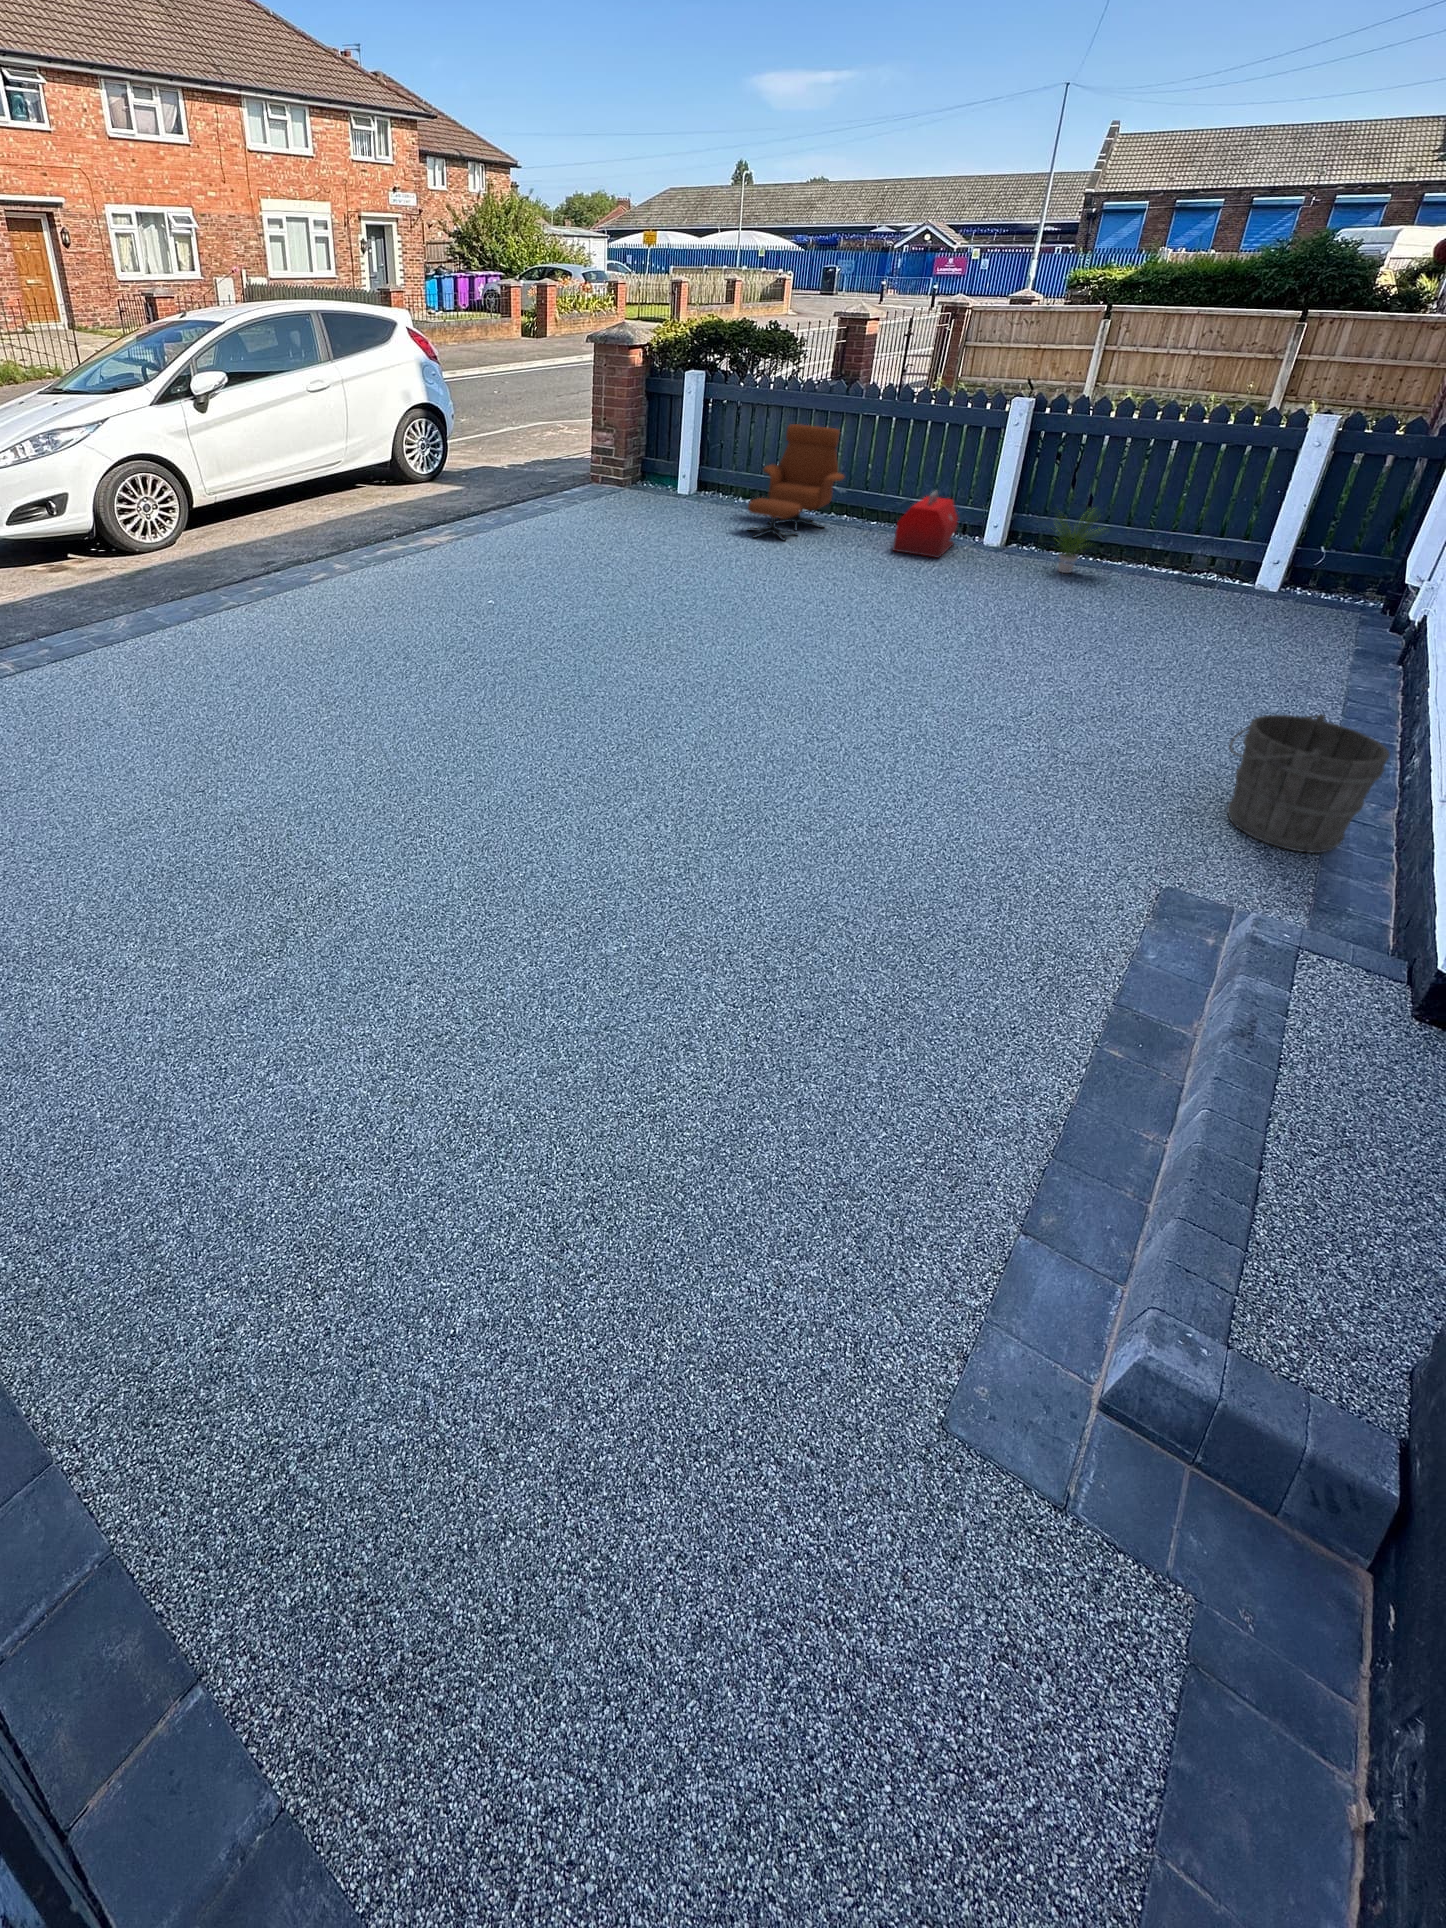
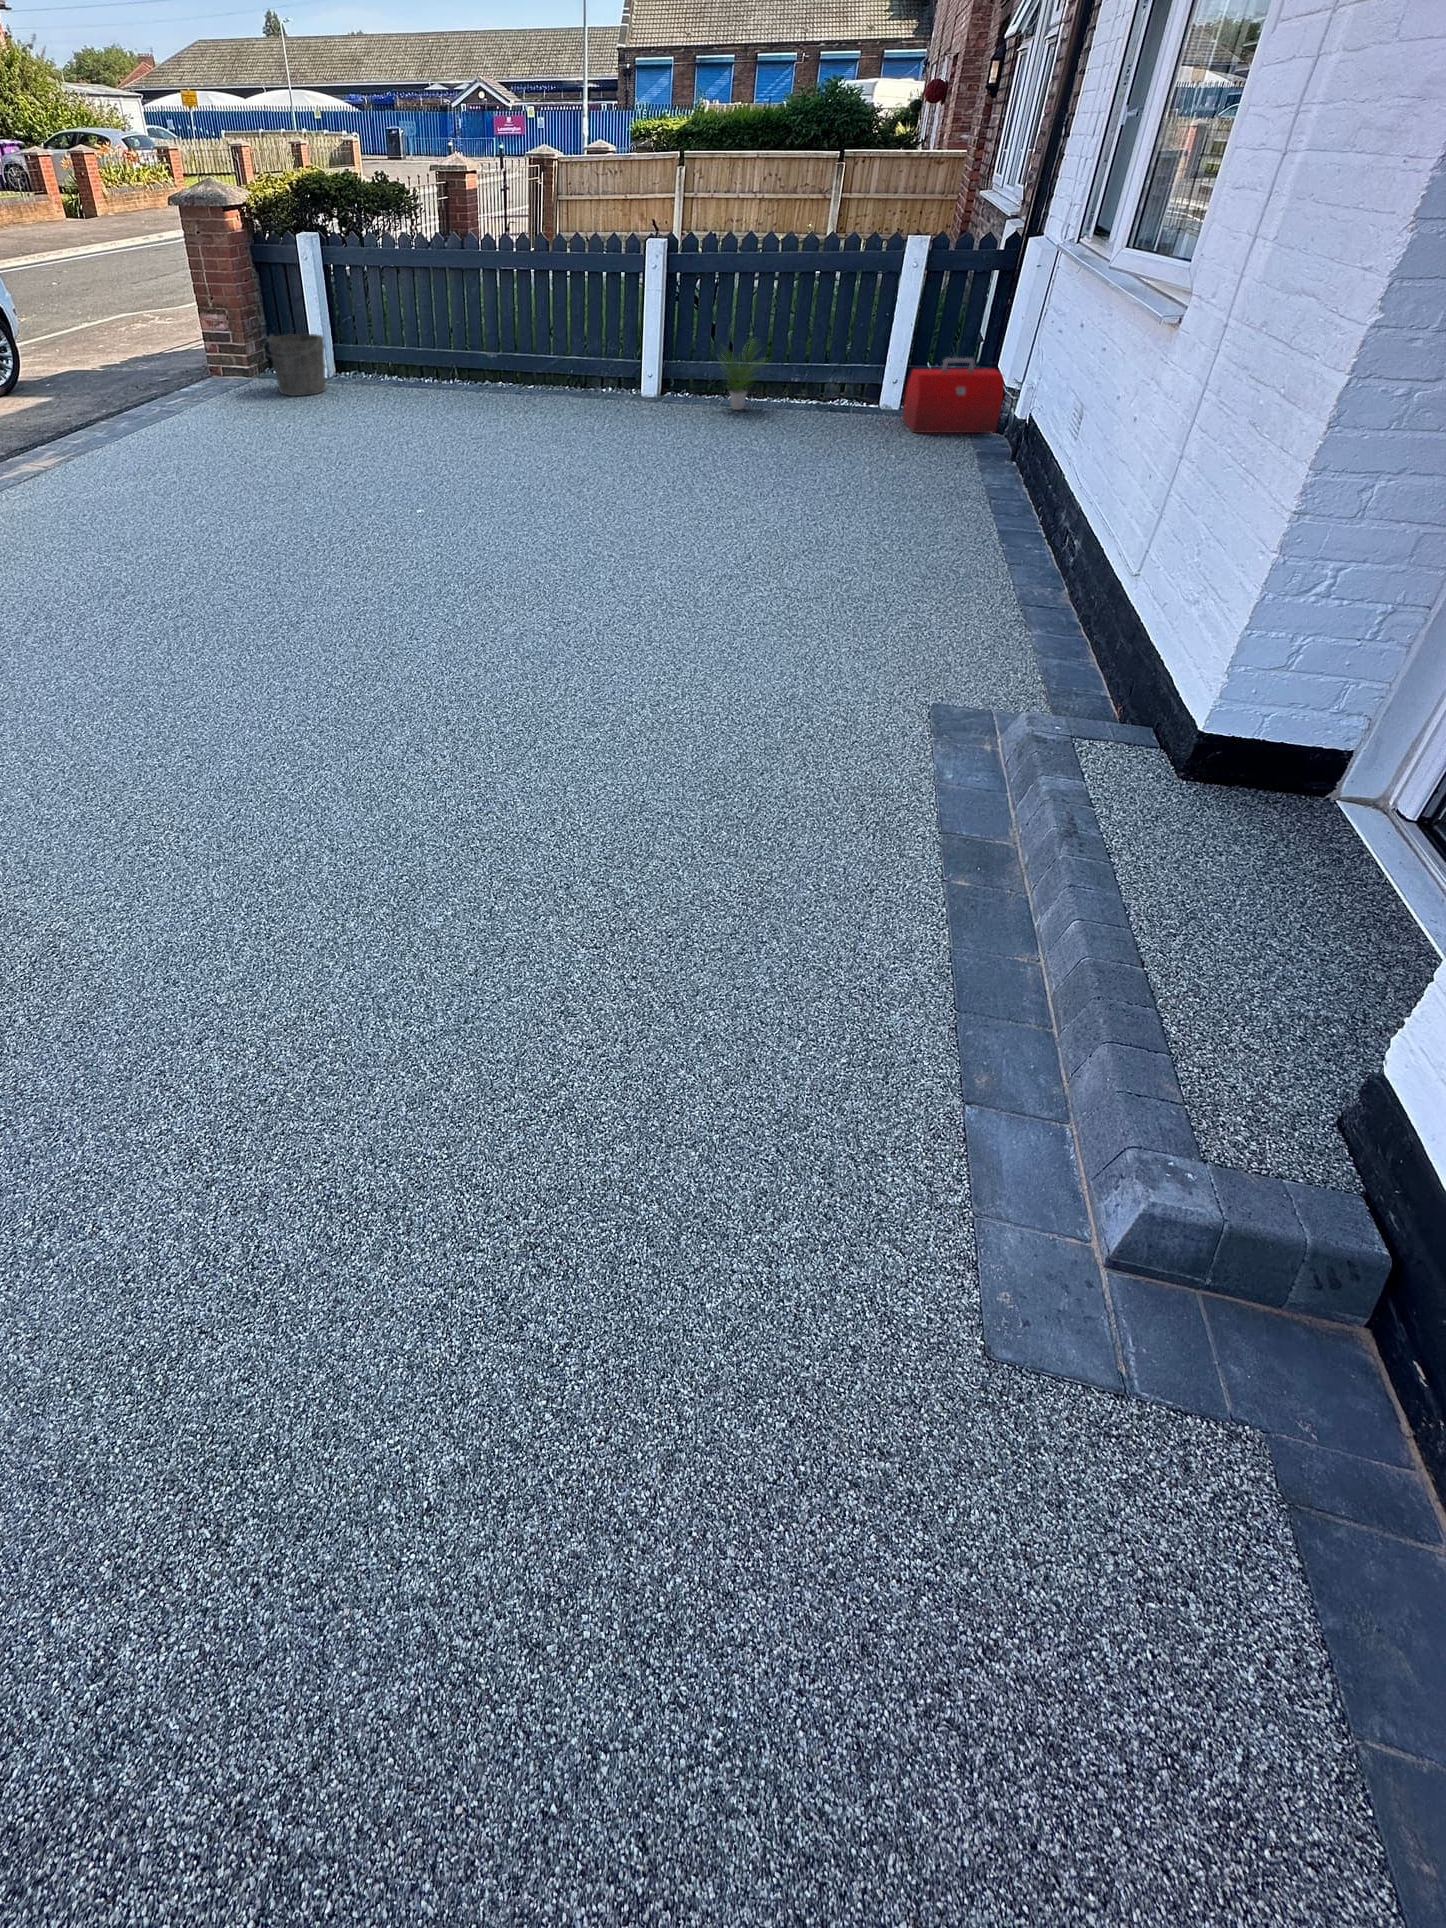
lounge chair: present [748,424,844,540] -> none [407,282,502,417]
toolbox: present [893,491,958,558] -> present [902,358,1003,433]
bucket: present [1227,714,1390,853] -> present [267,334,326,396]

